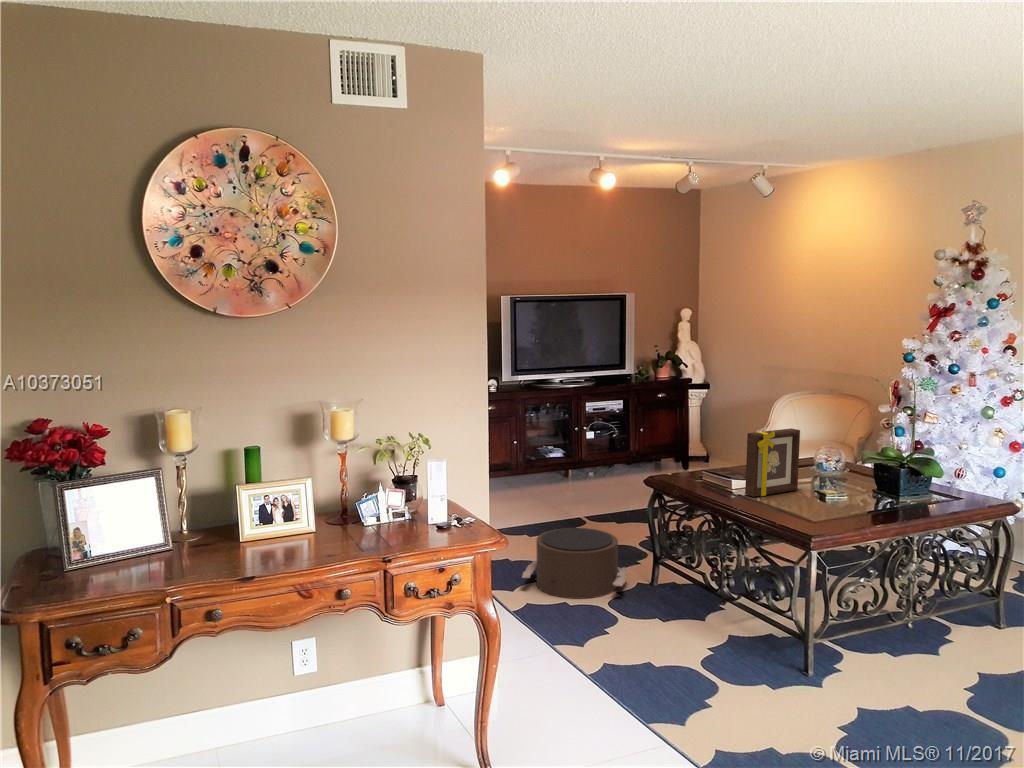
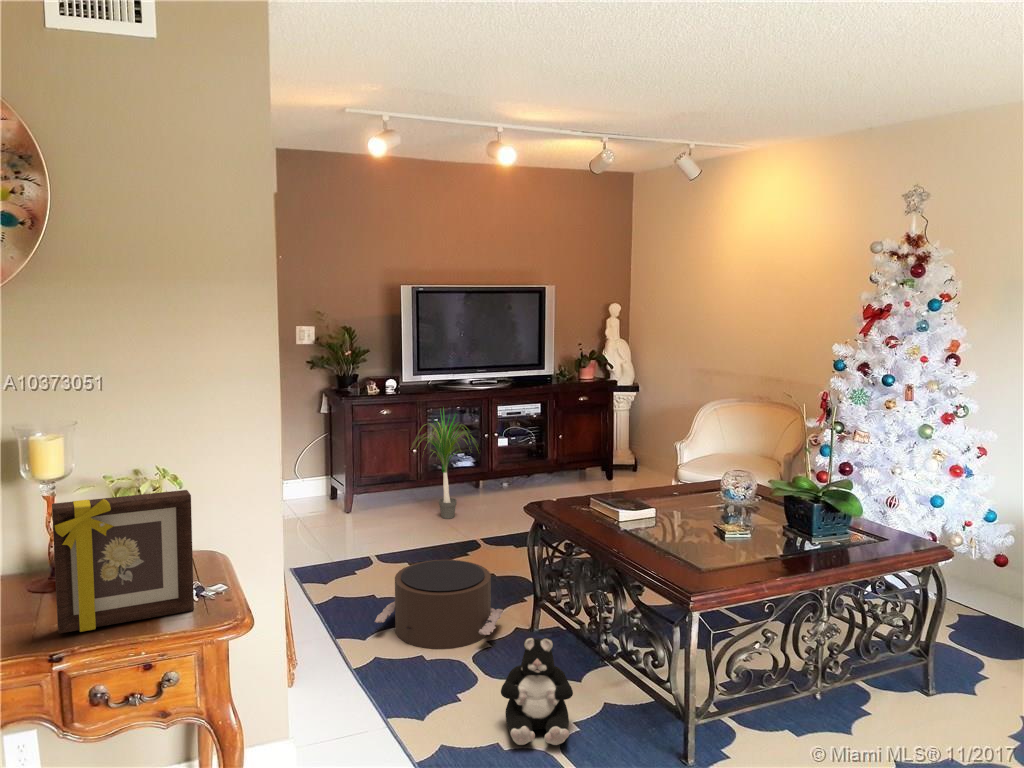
potted plant: none [513,401,578,502] -> present [426,413,472,519]
picture frame: present [745,428,800,497] -> present [52,490,194,634]
plush toy: none [650,577,712,662] -> present [501,637,573,745]

